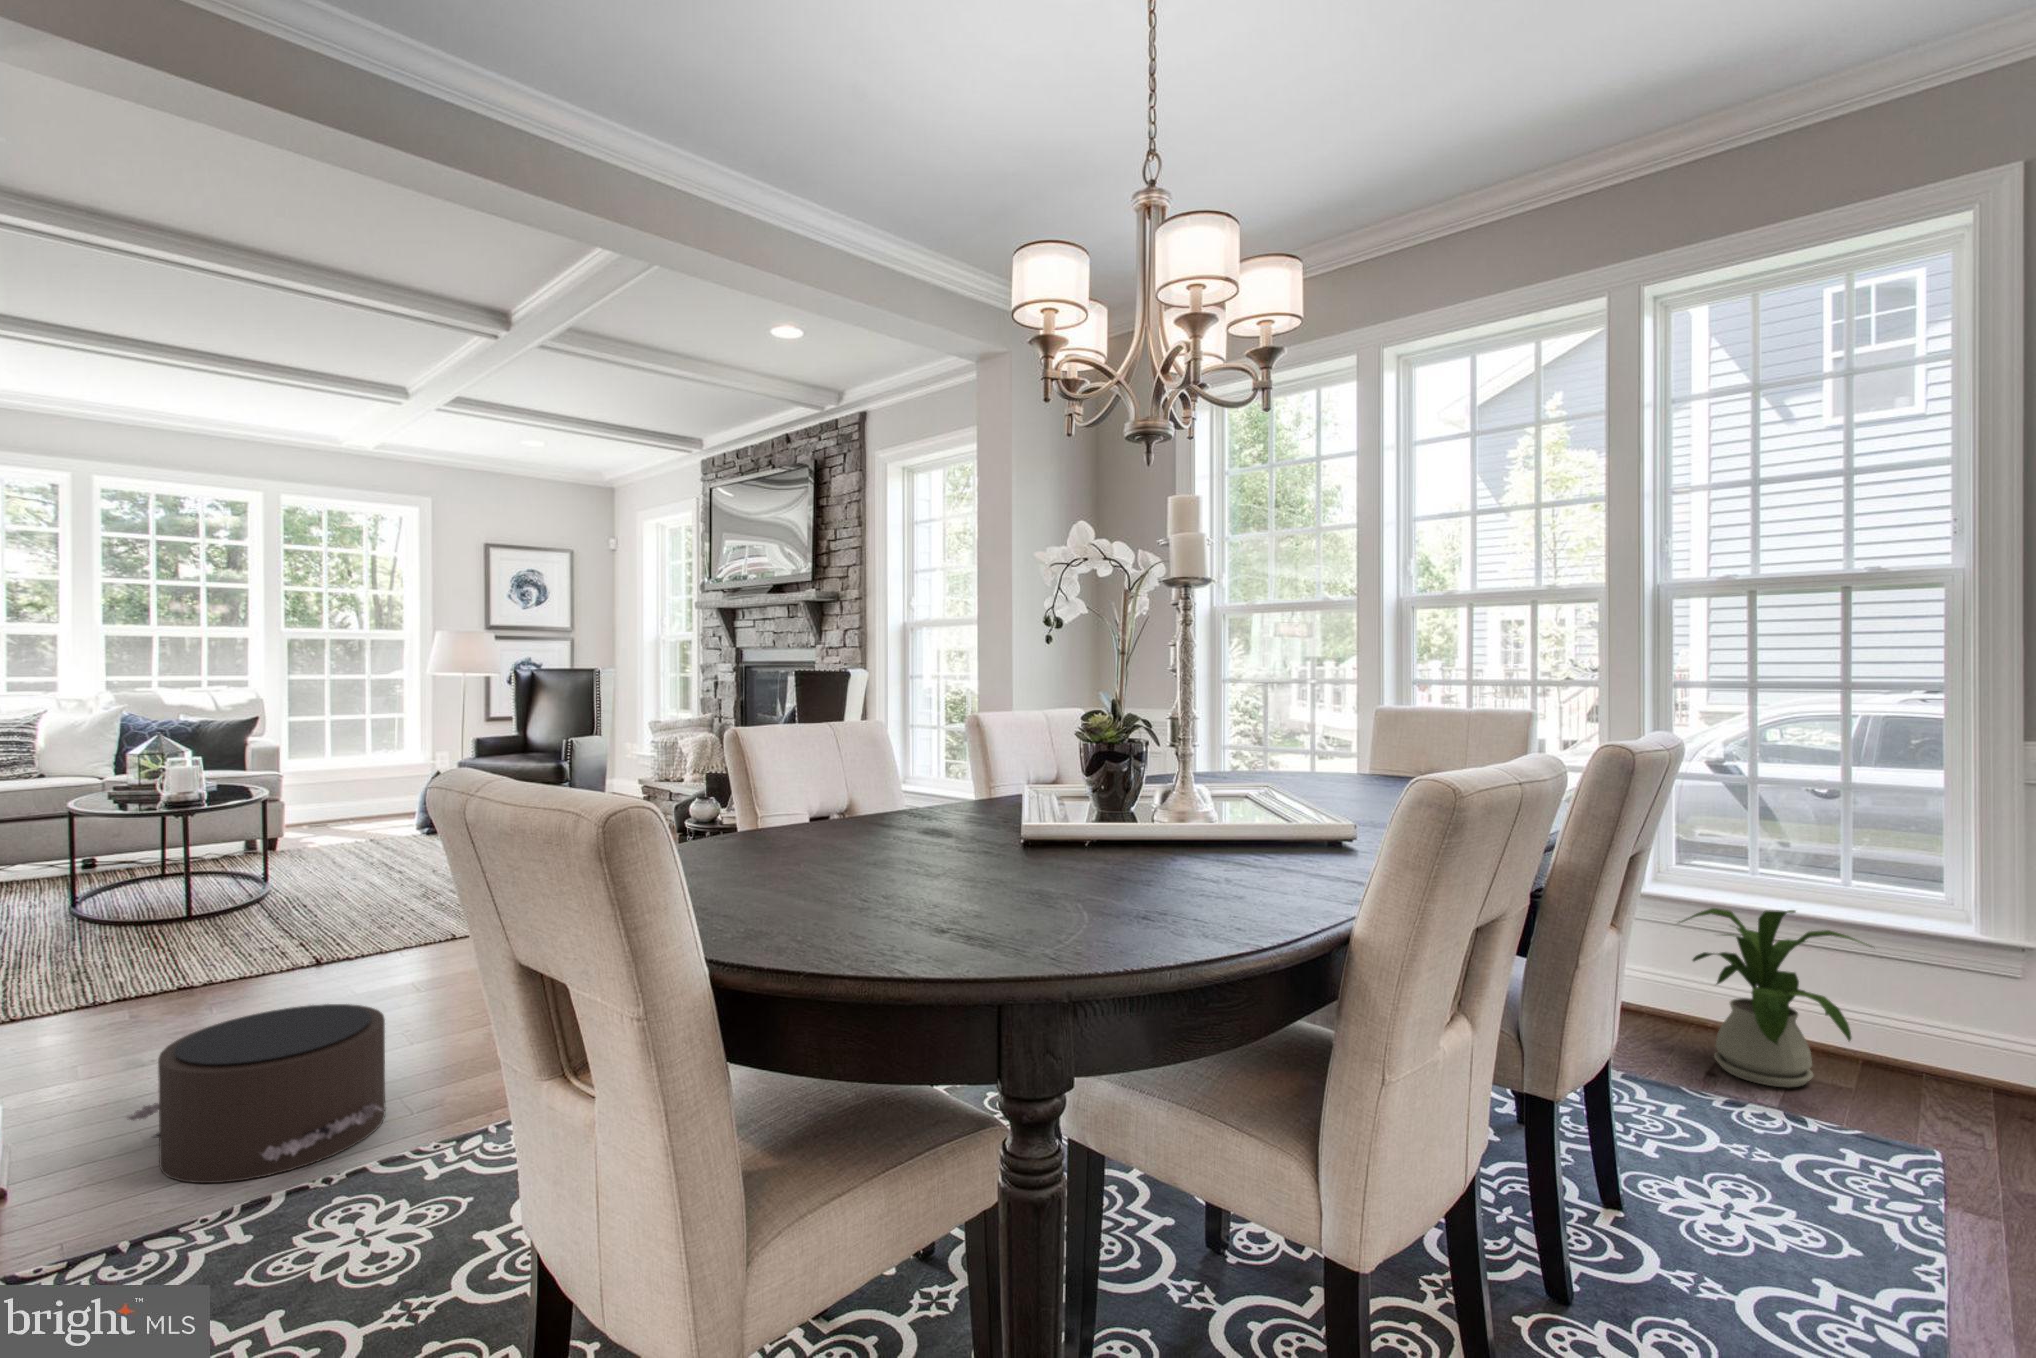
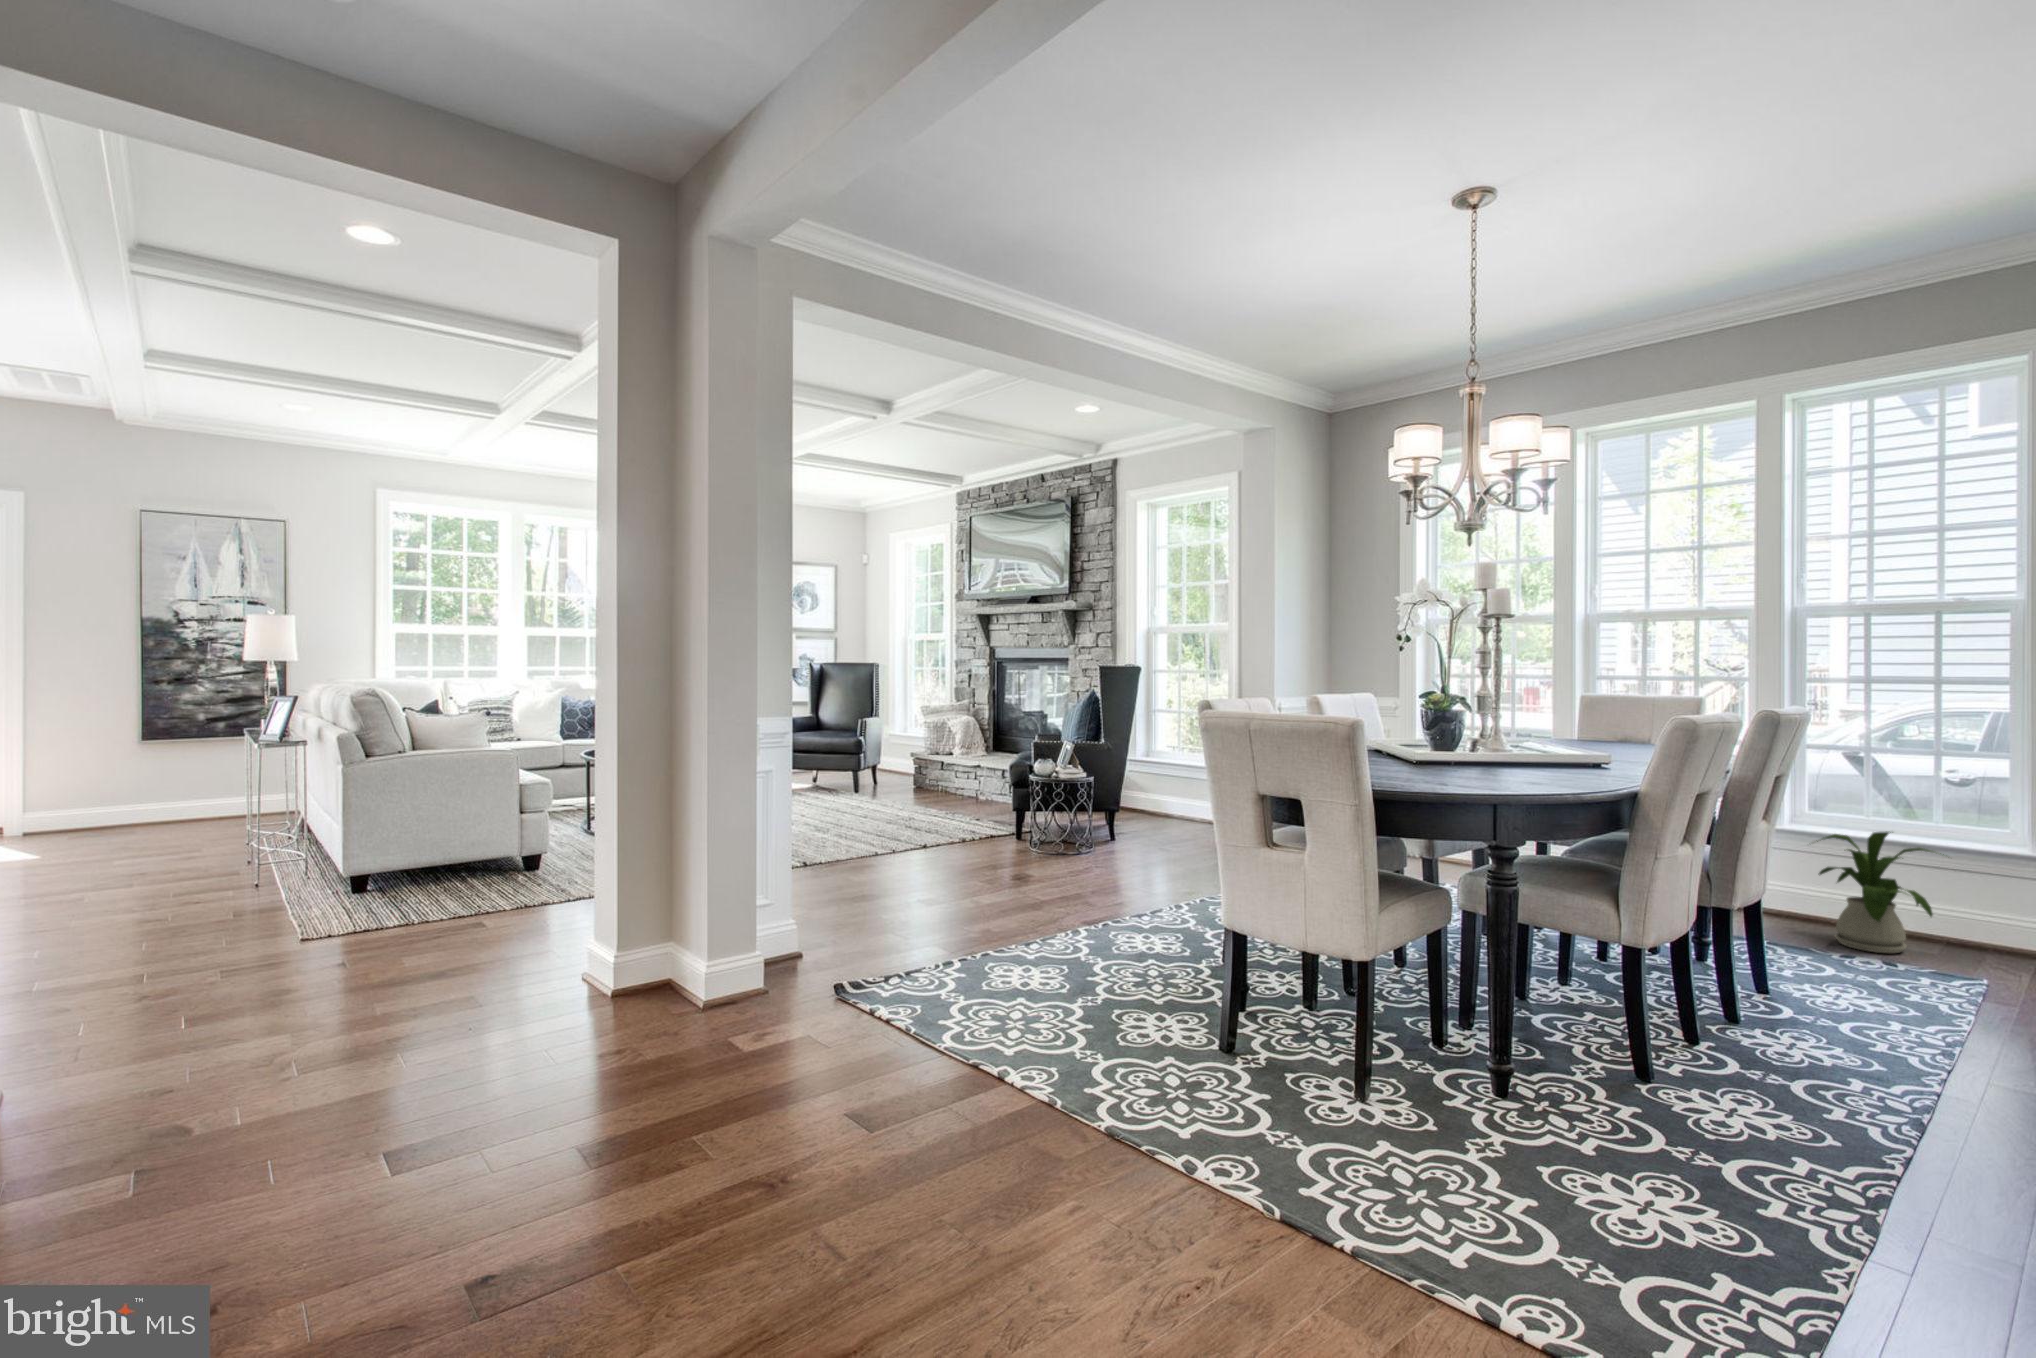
pouf: present [127,1004,386,1183] -> none [825,872,974,962]

